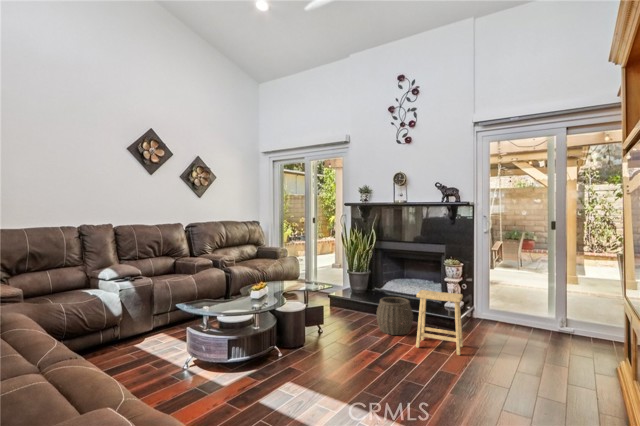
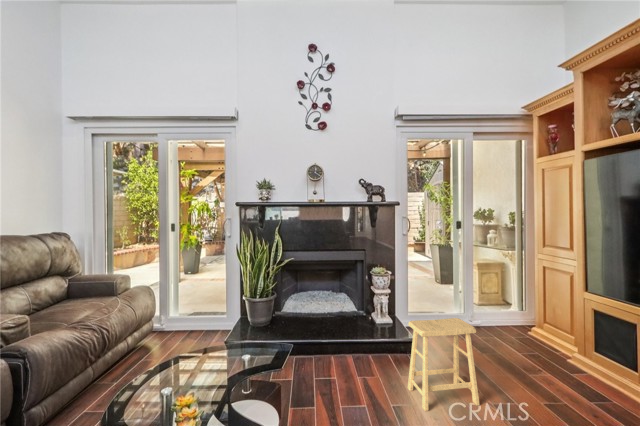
woven basket: present [377,297,413,335] -> none [337,332,389,396]

